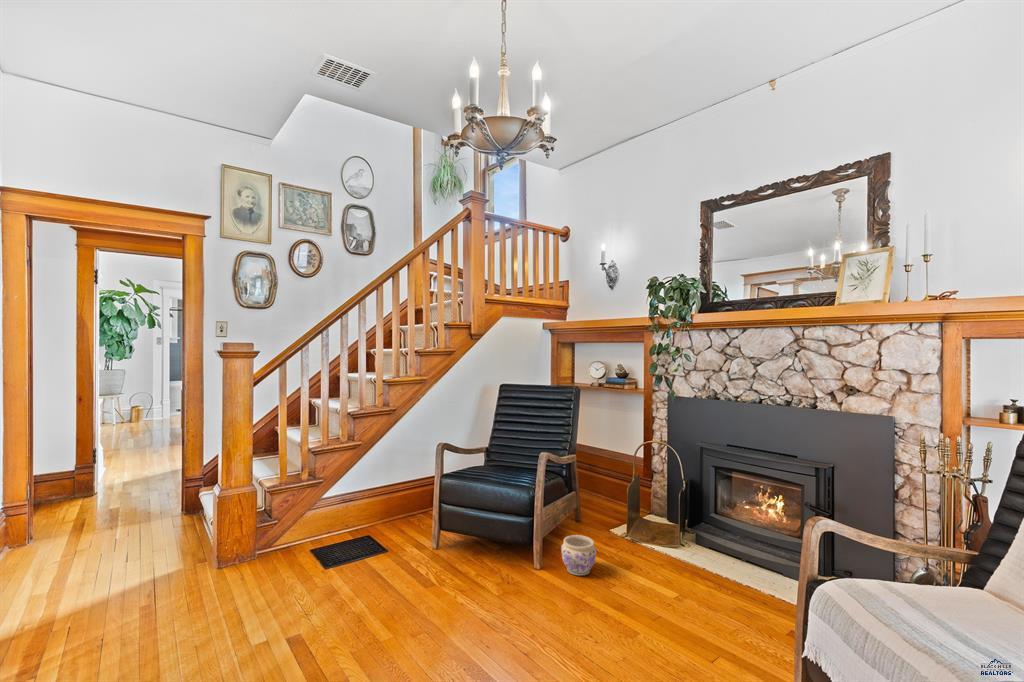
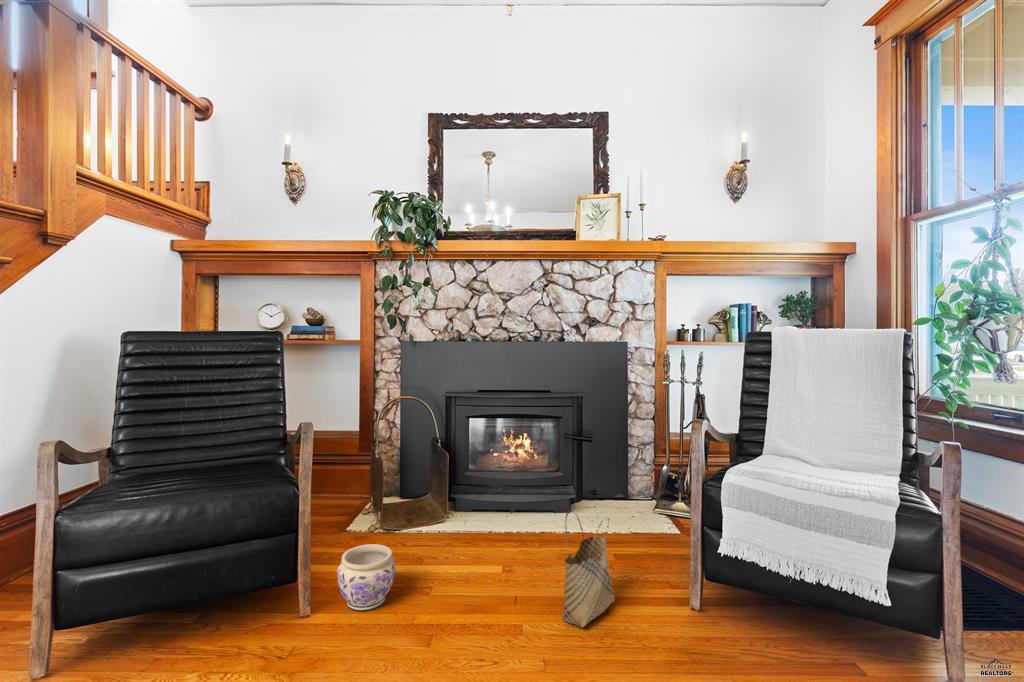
woven basket: none [675,556,735,649] -> present [563,510,615,628]

